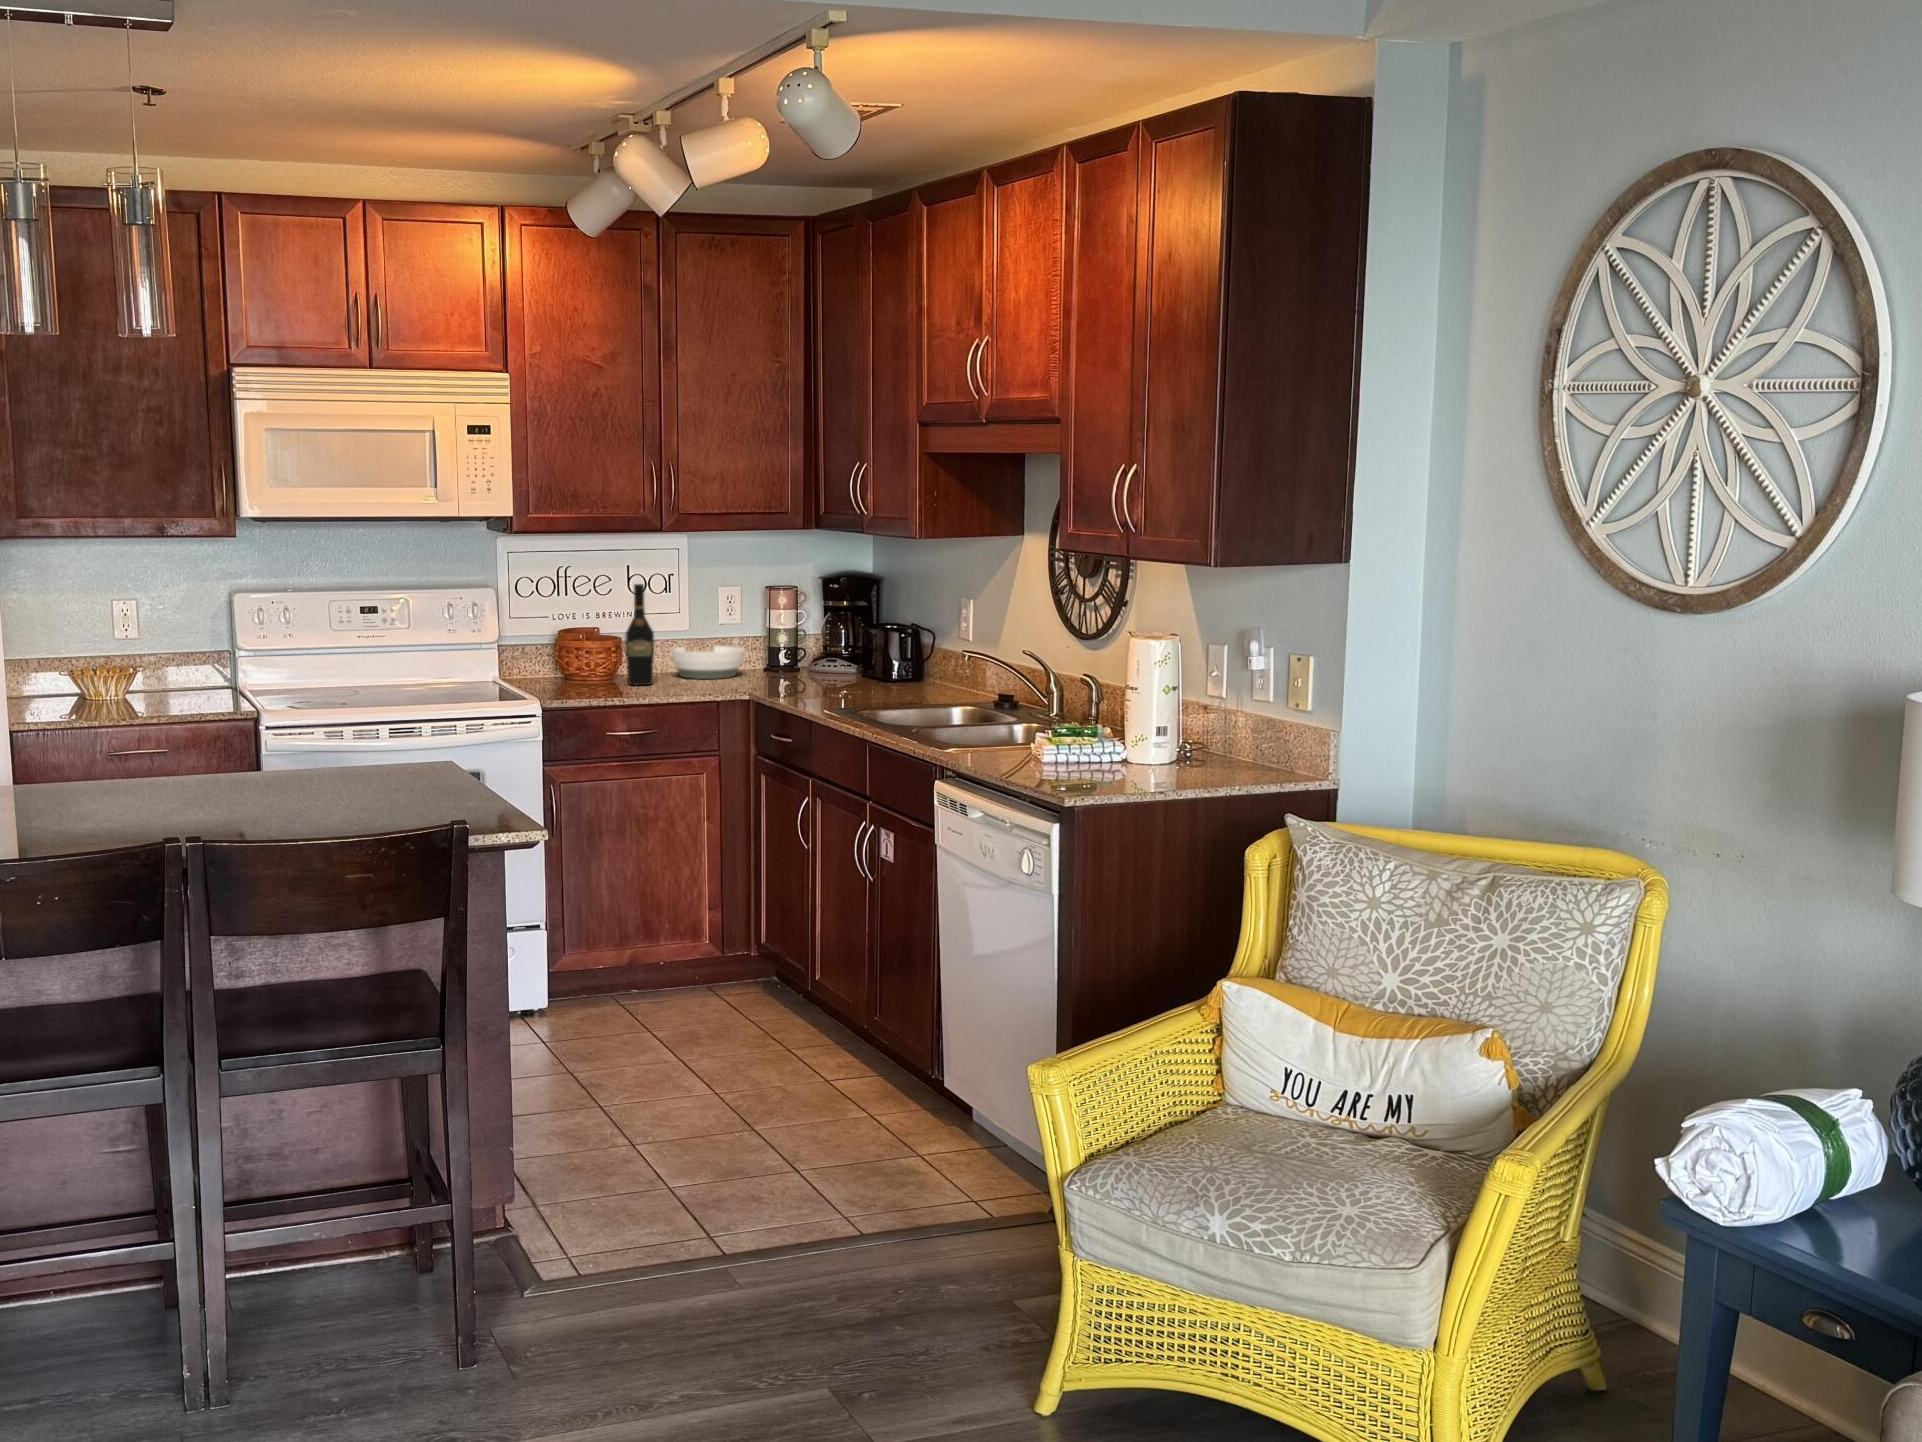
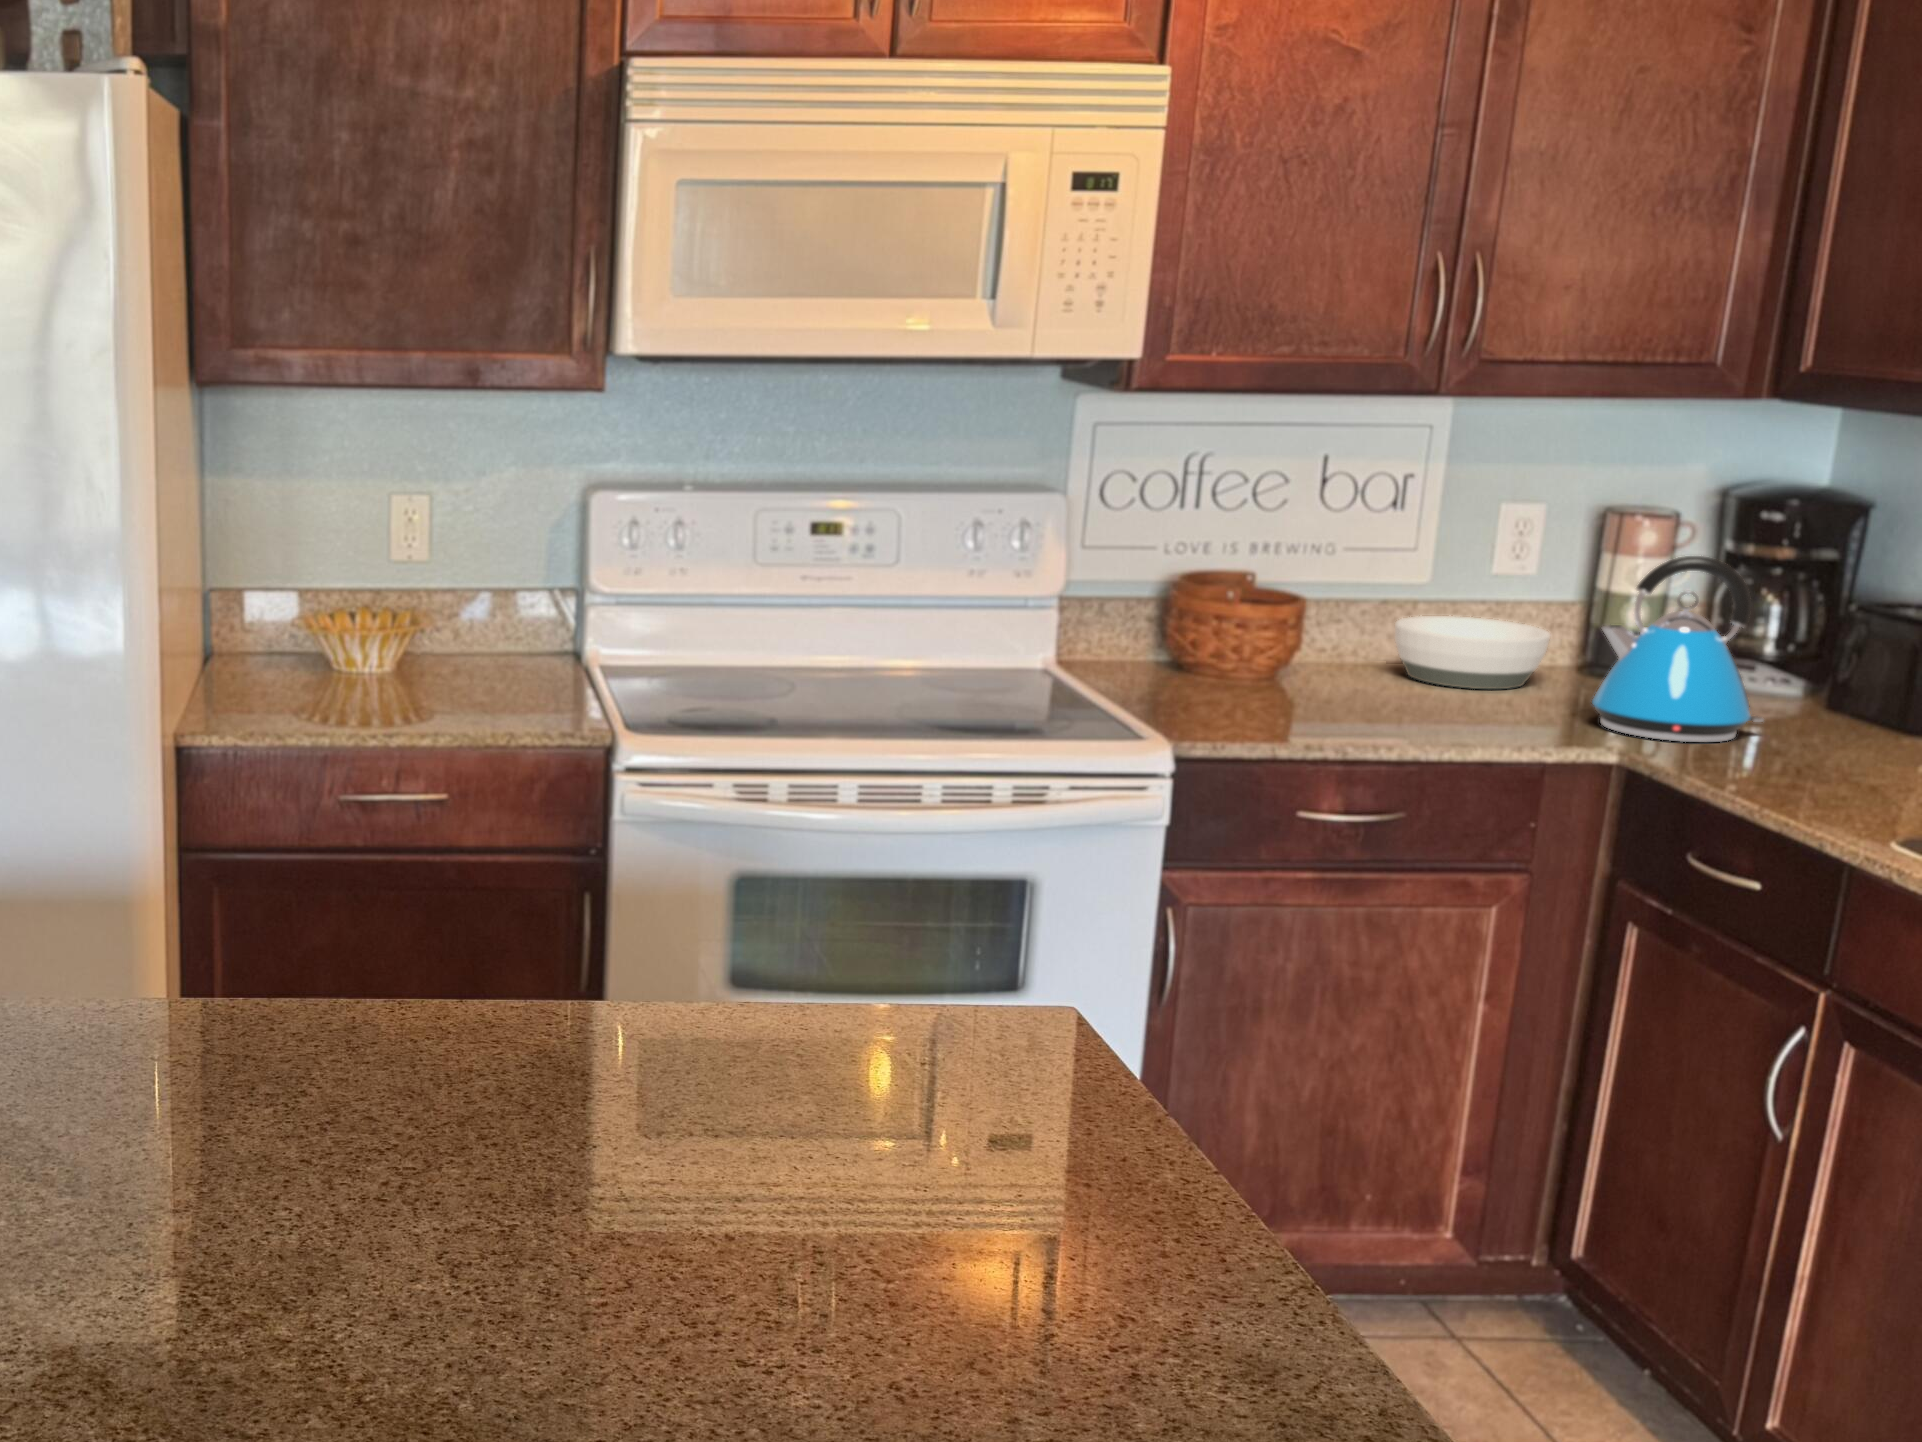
wine bottle: present [625,584,654,685] -> none [1317,499,1384,700]
kettle: none [747,602,821,690] -> present [1592,556,1763,742]

